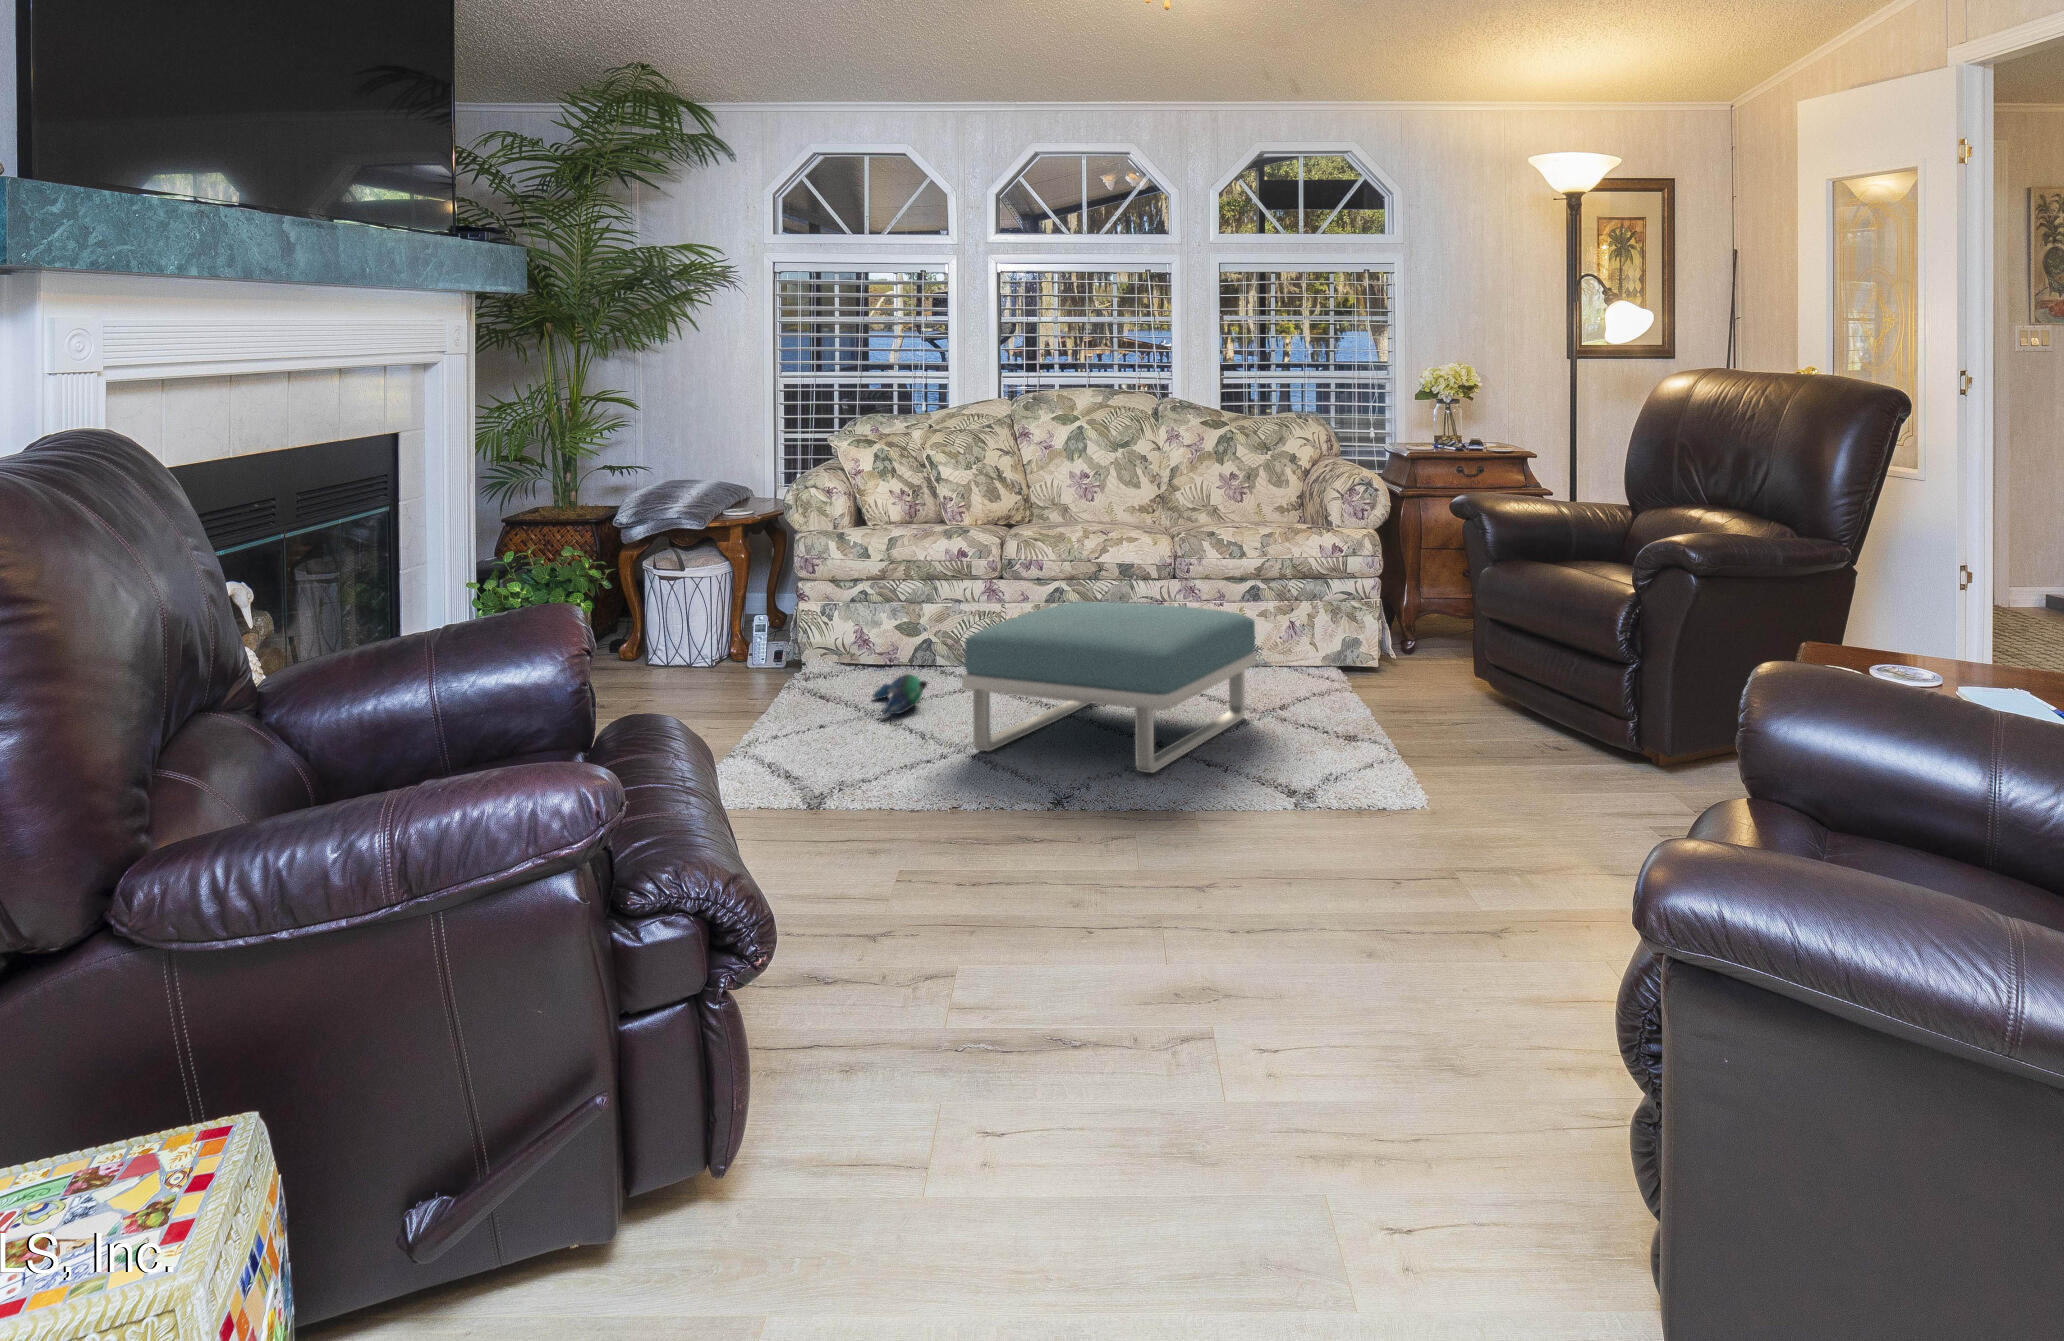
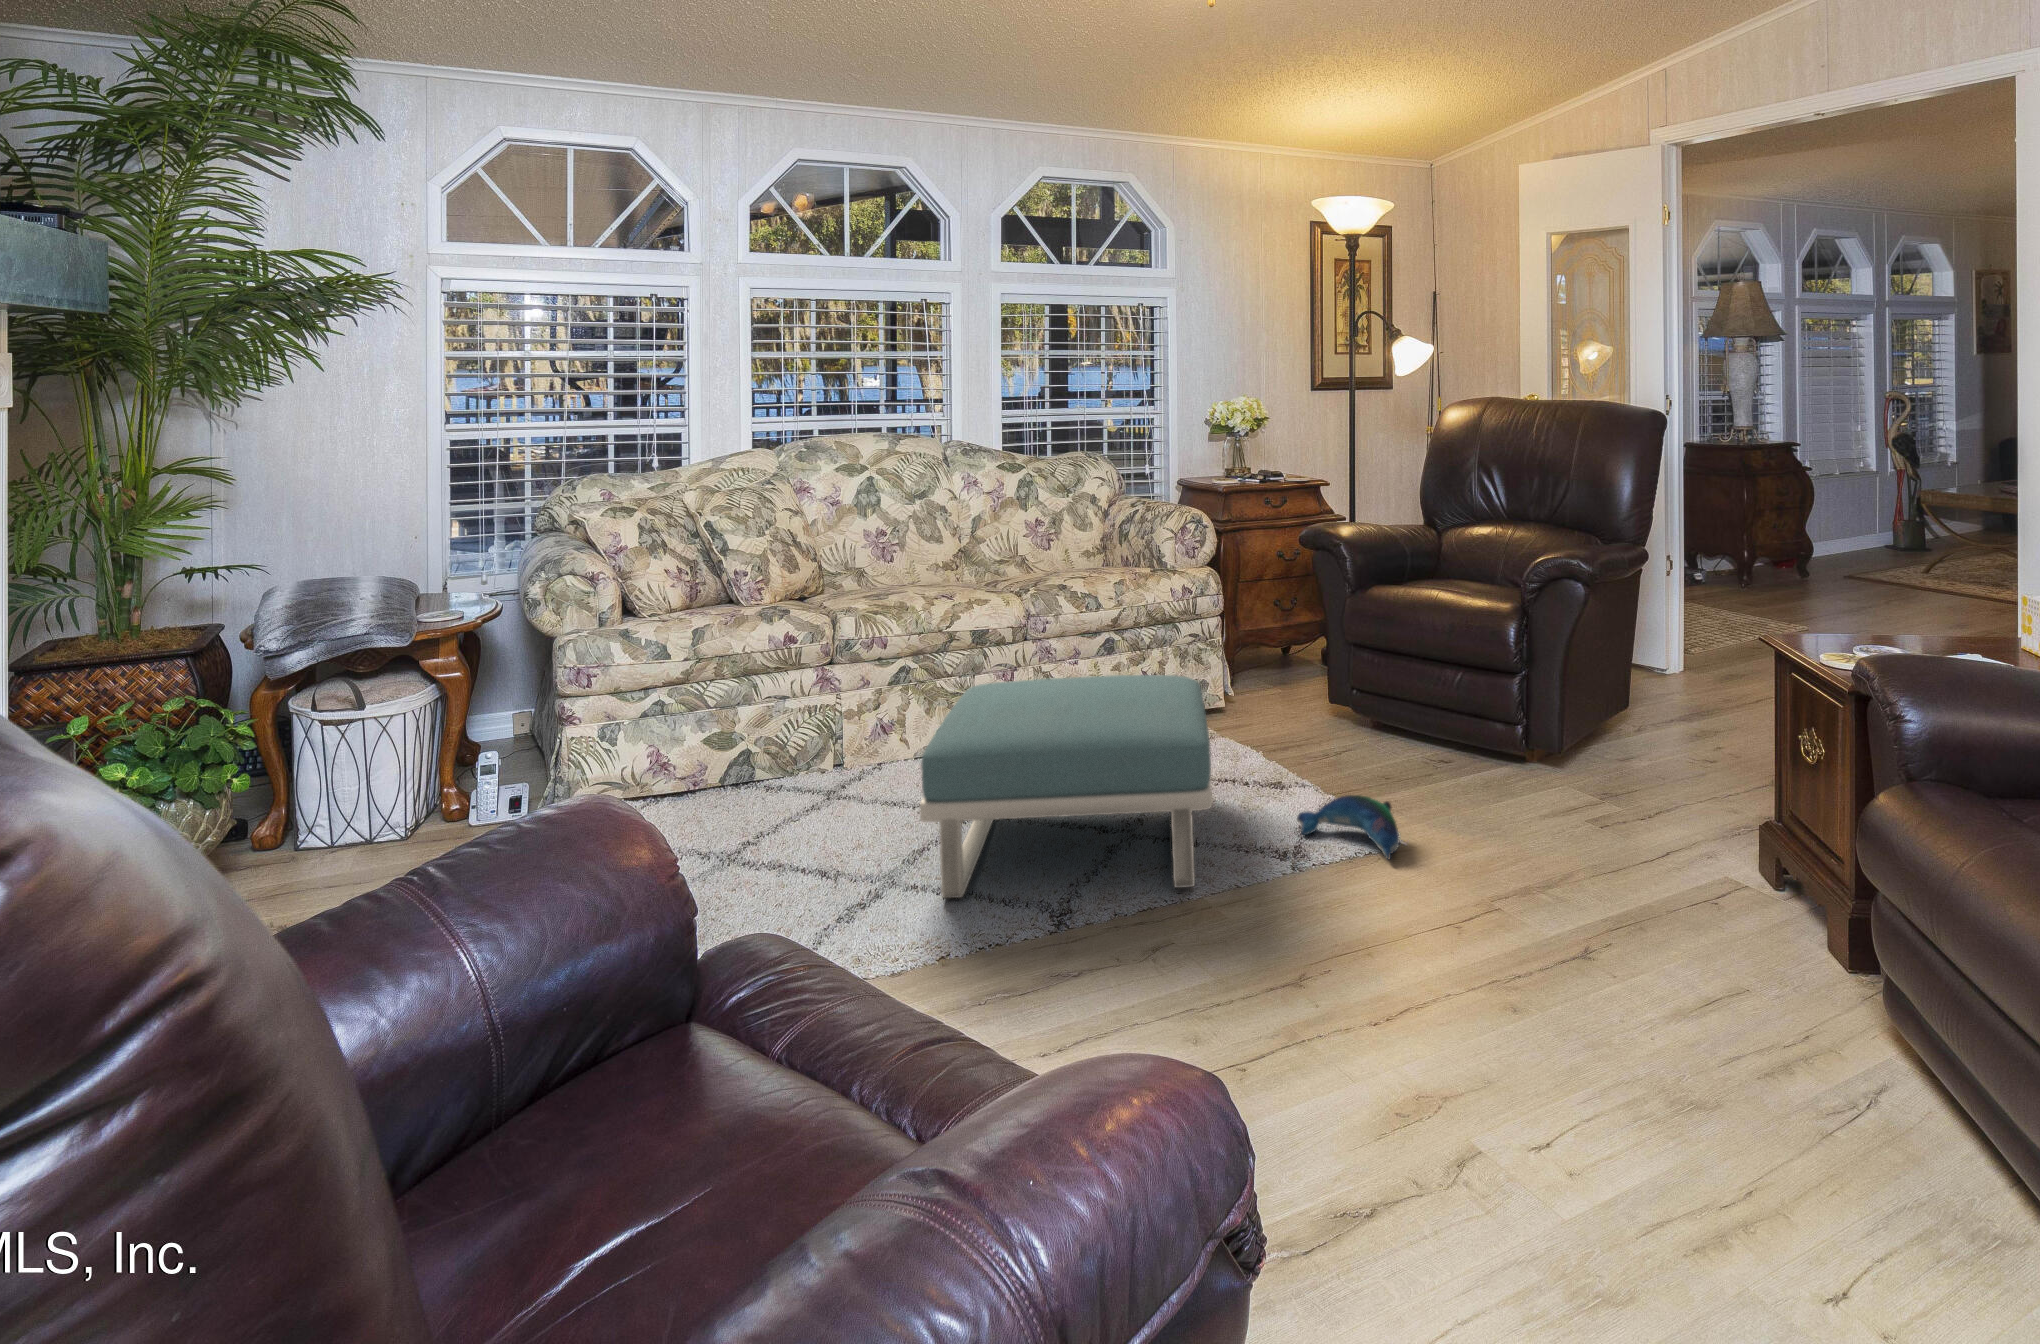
plush toy: present [873,674,927,716] -> present [1297,795,1399,859]

